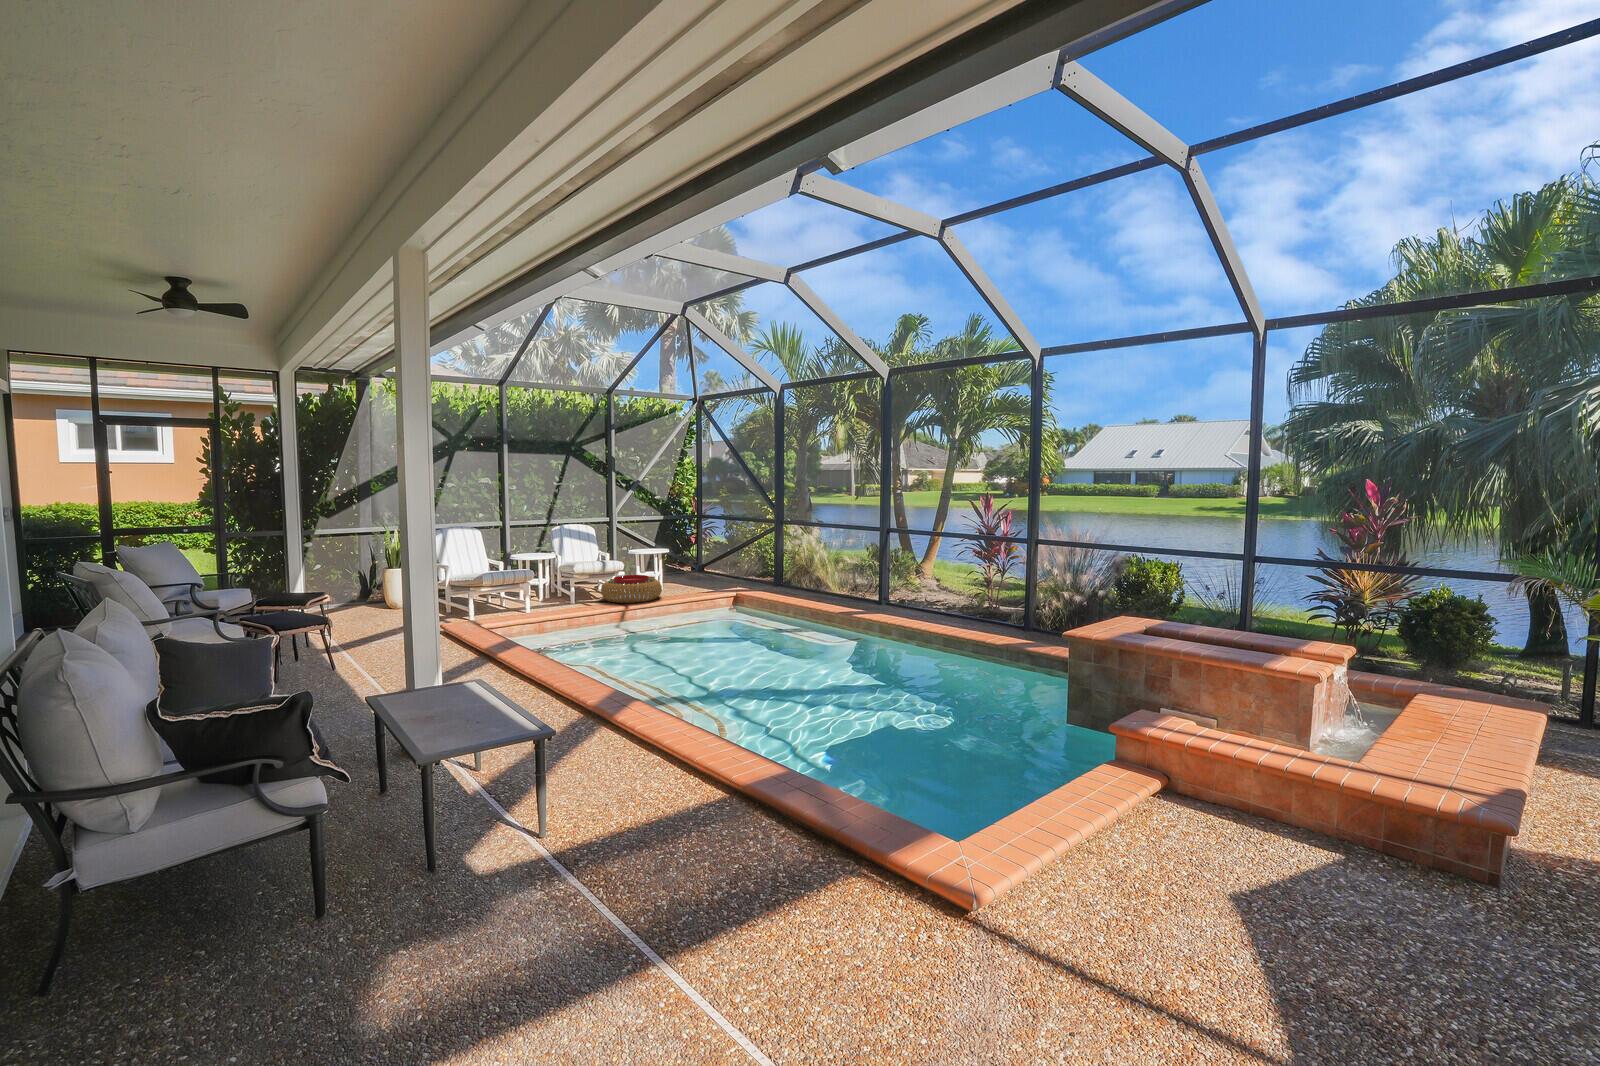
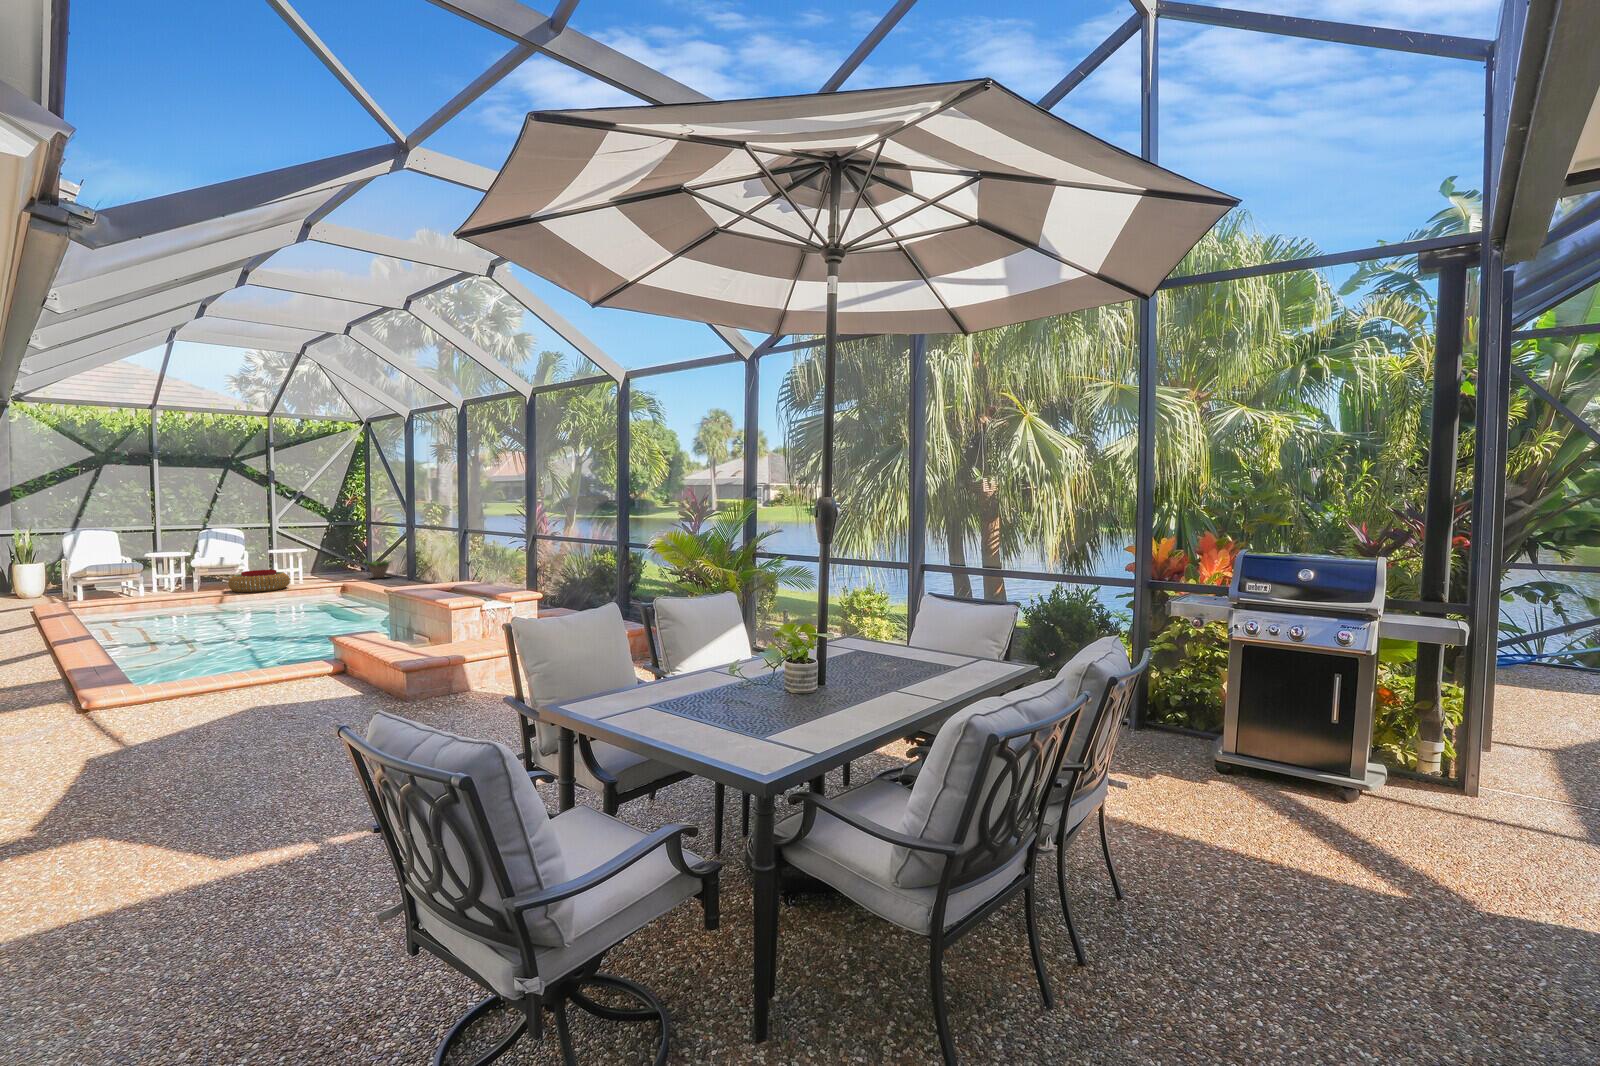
decorative plant: none [715,561,756,584] -> present [365,560,391,578]

